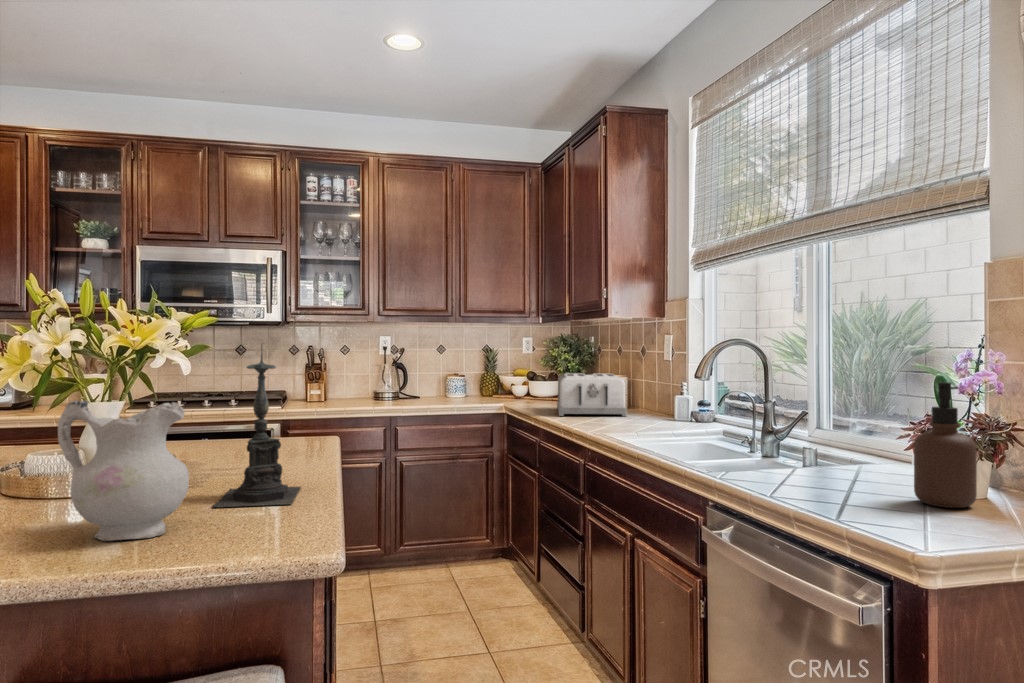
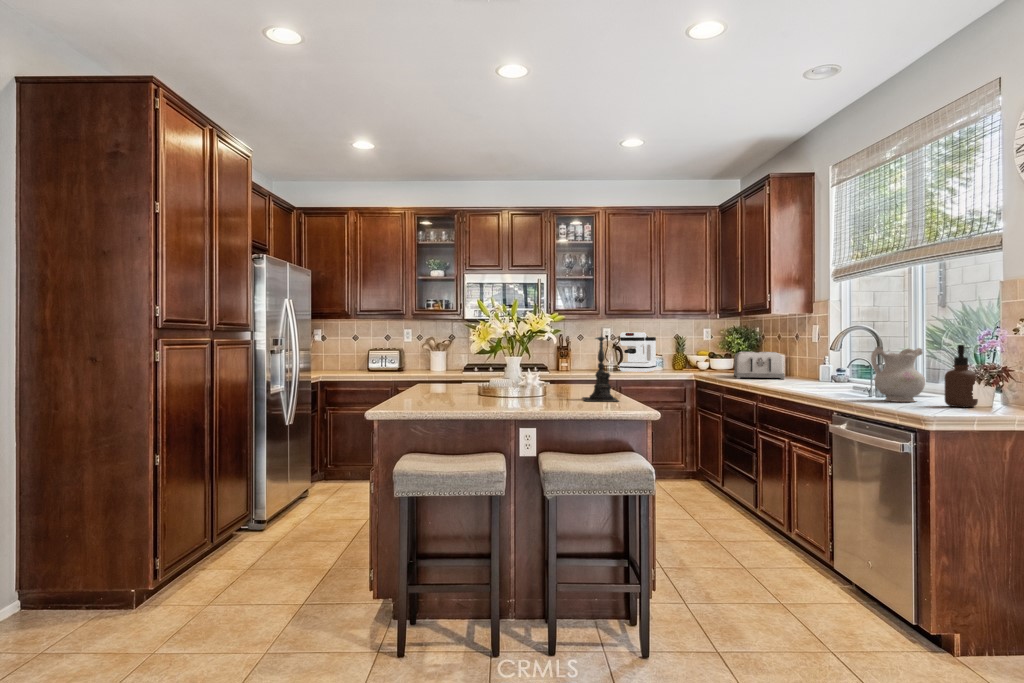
coffee maker: none [396,343,451,404] -> present [619,332,656,373]
ceramic pitcher: present [58,400,189,541] -> present [871,347,925,402]

